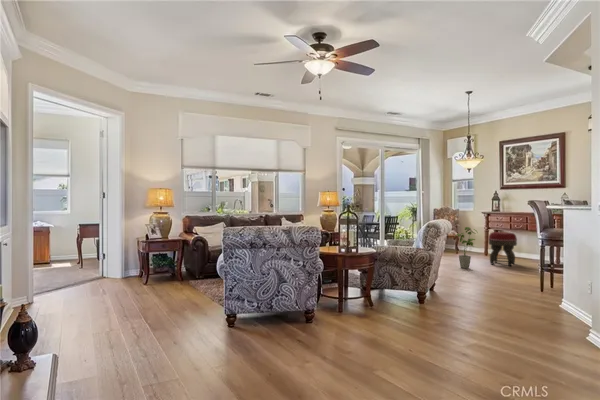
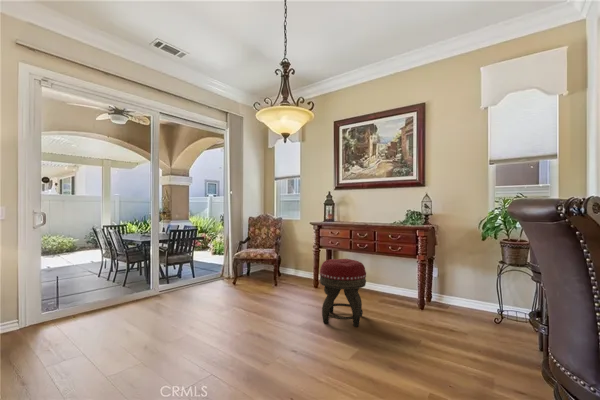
house plant: present [455,227,476,268] -> none [254,259,301,355]

